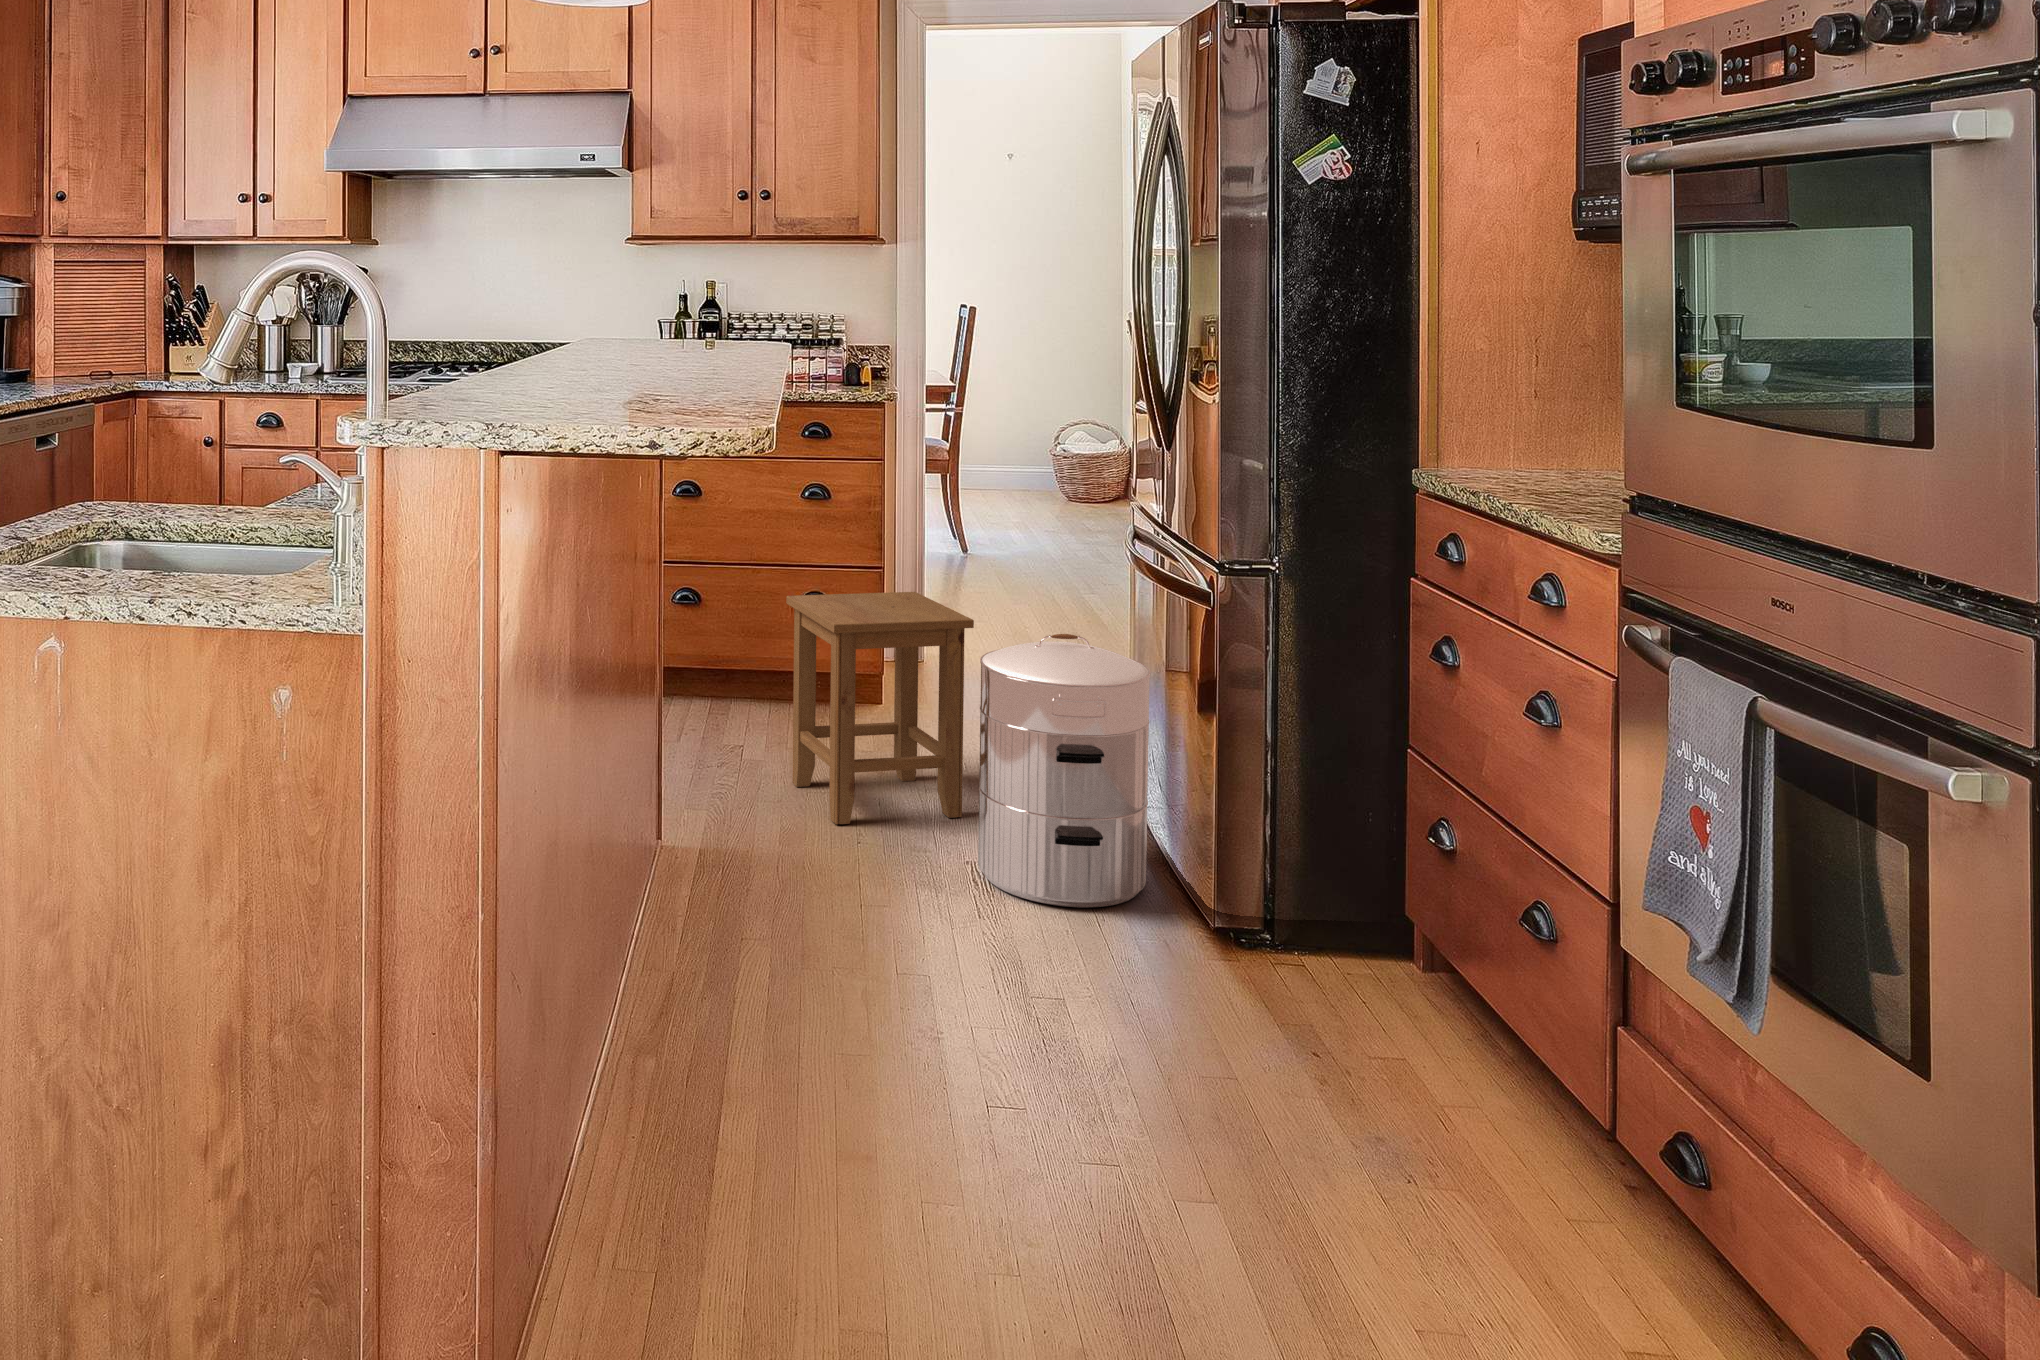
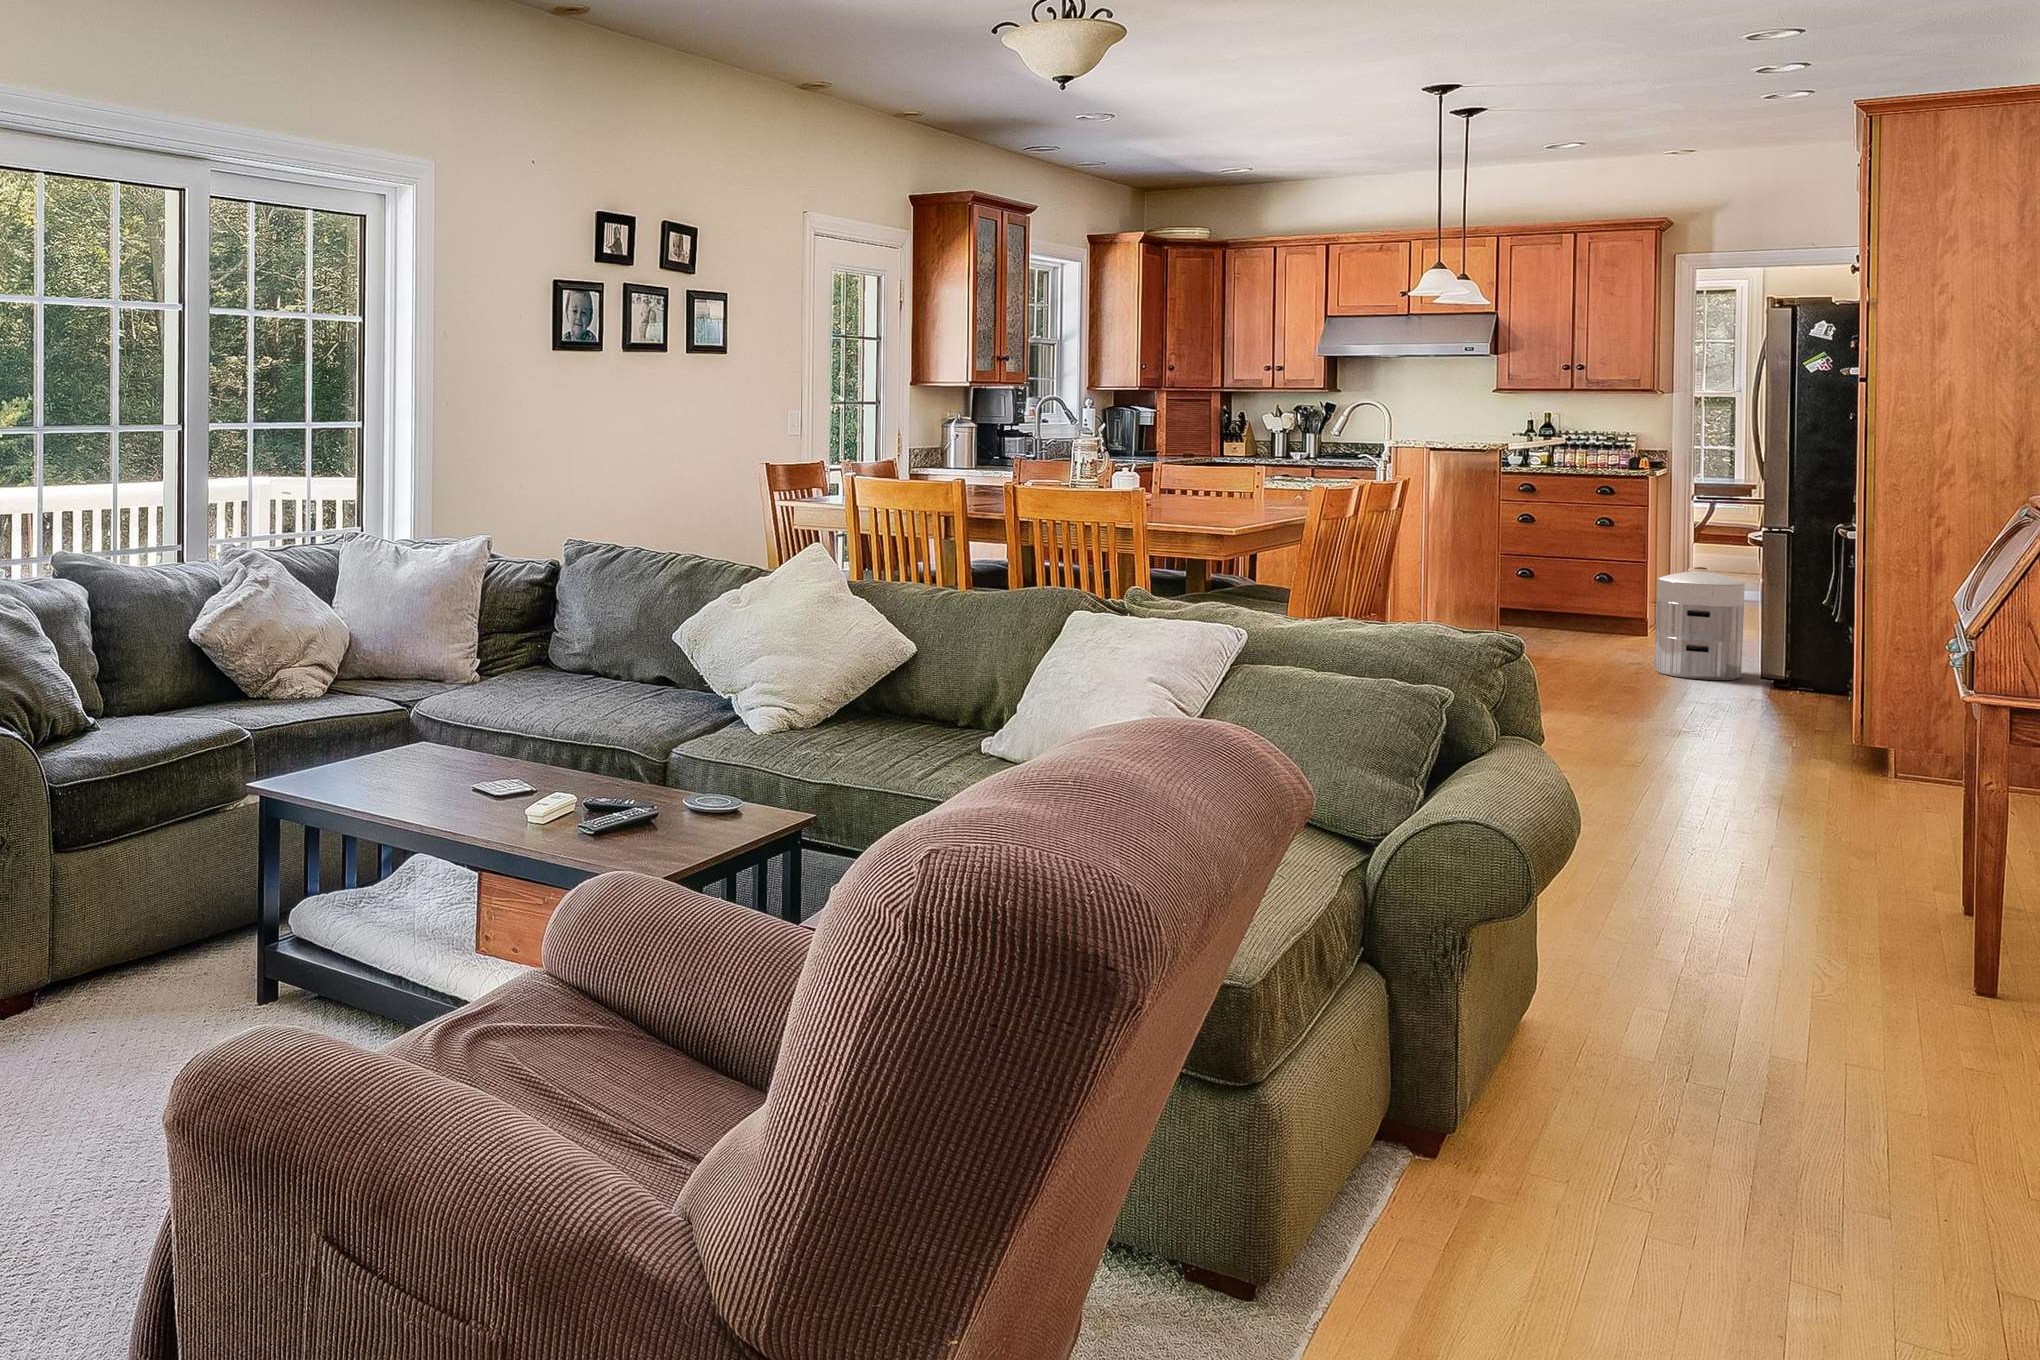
stool: present [786,592,974,824] -> none [1570,561,1668,661]

